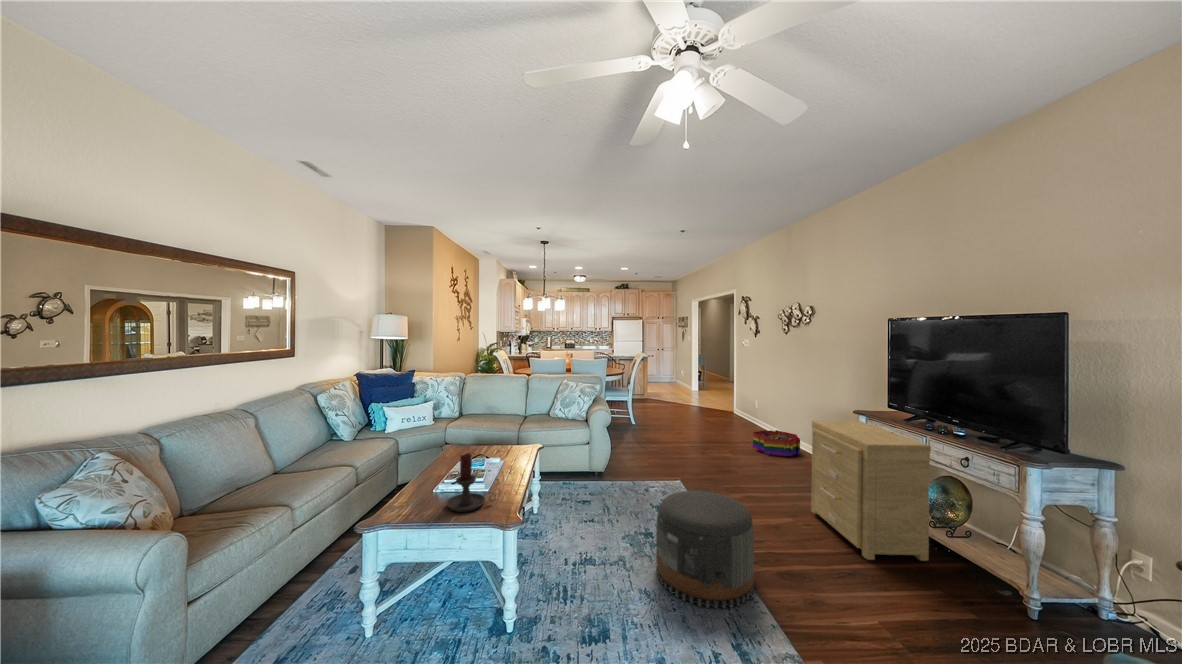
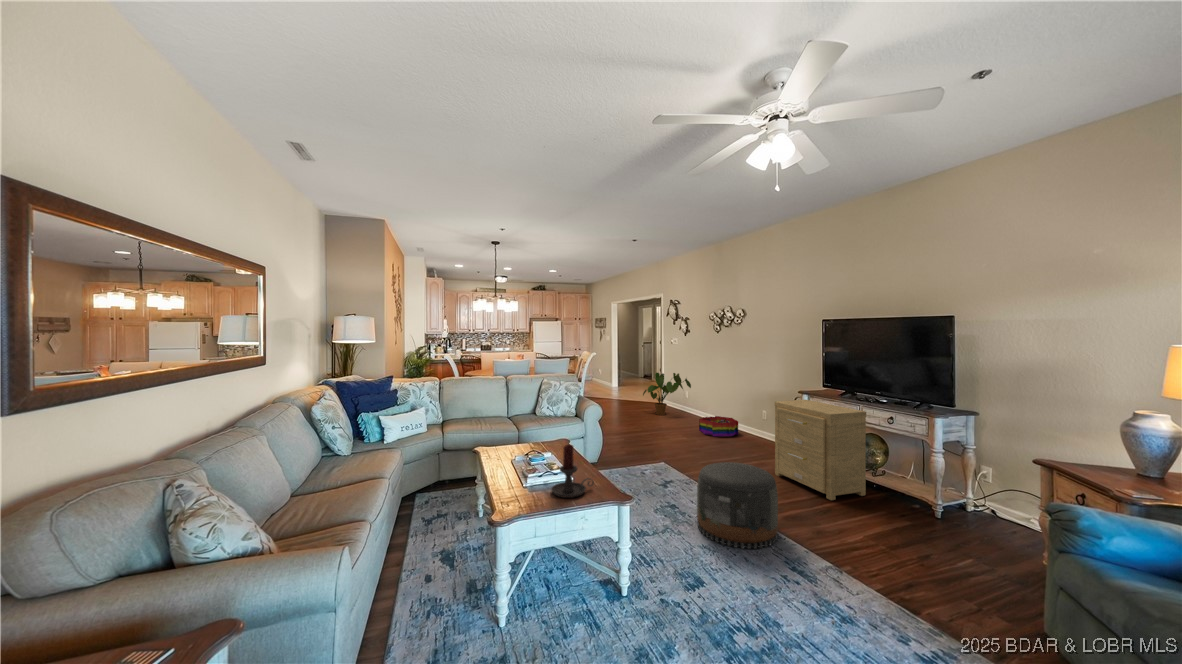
house plant: none [704,377,758,424] -> present [643,373,691,415]

